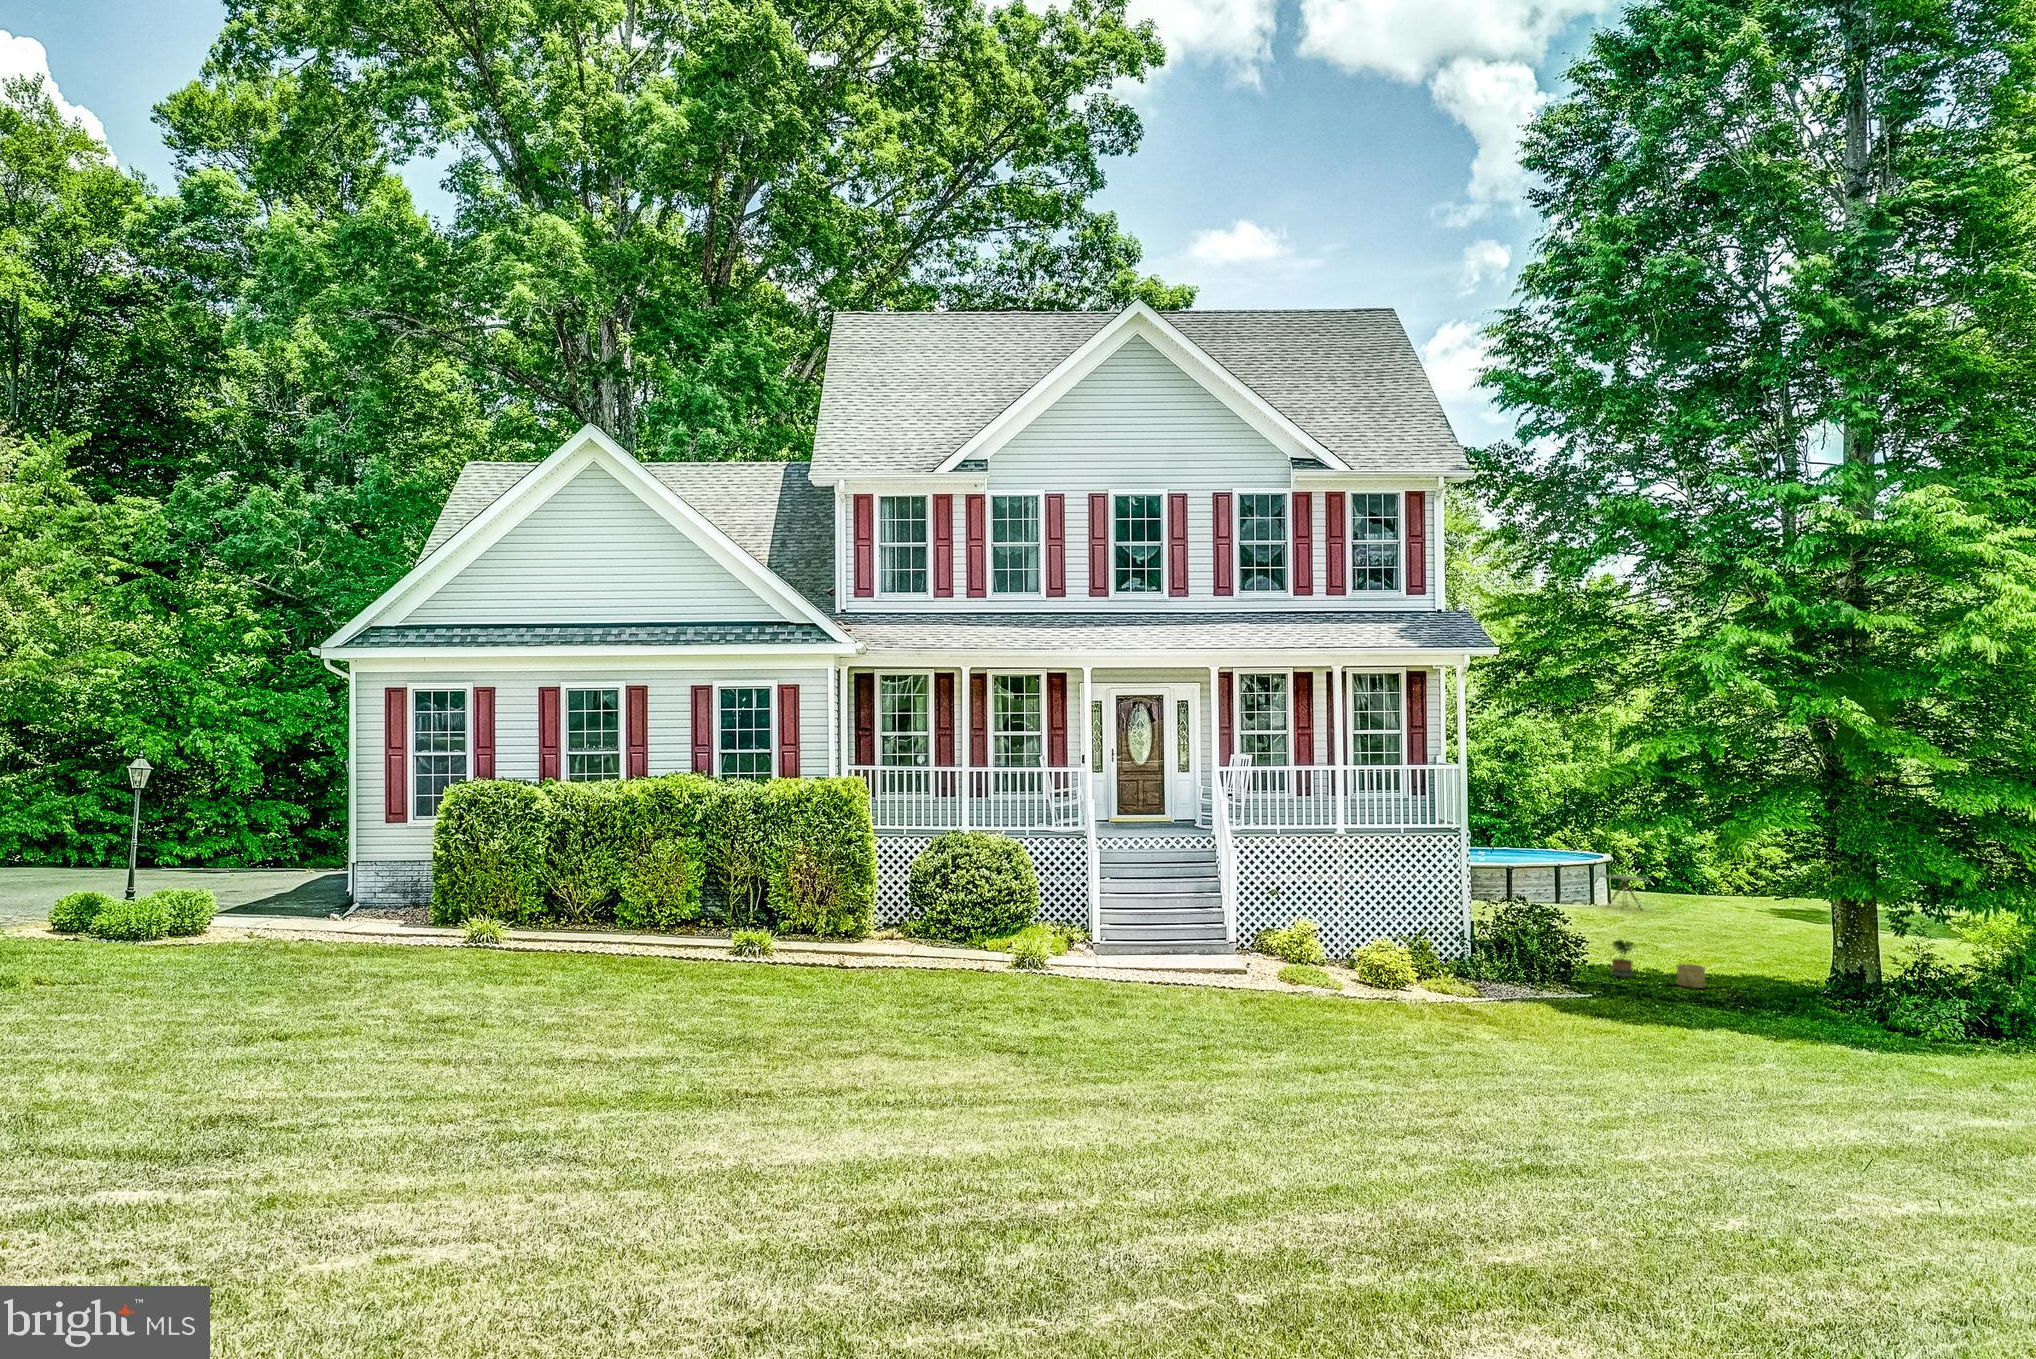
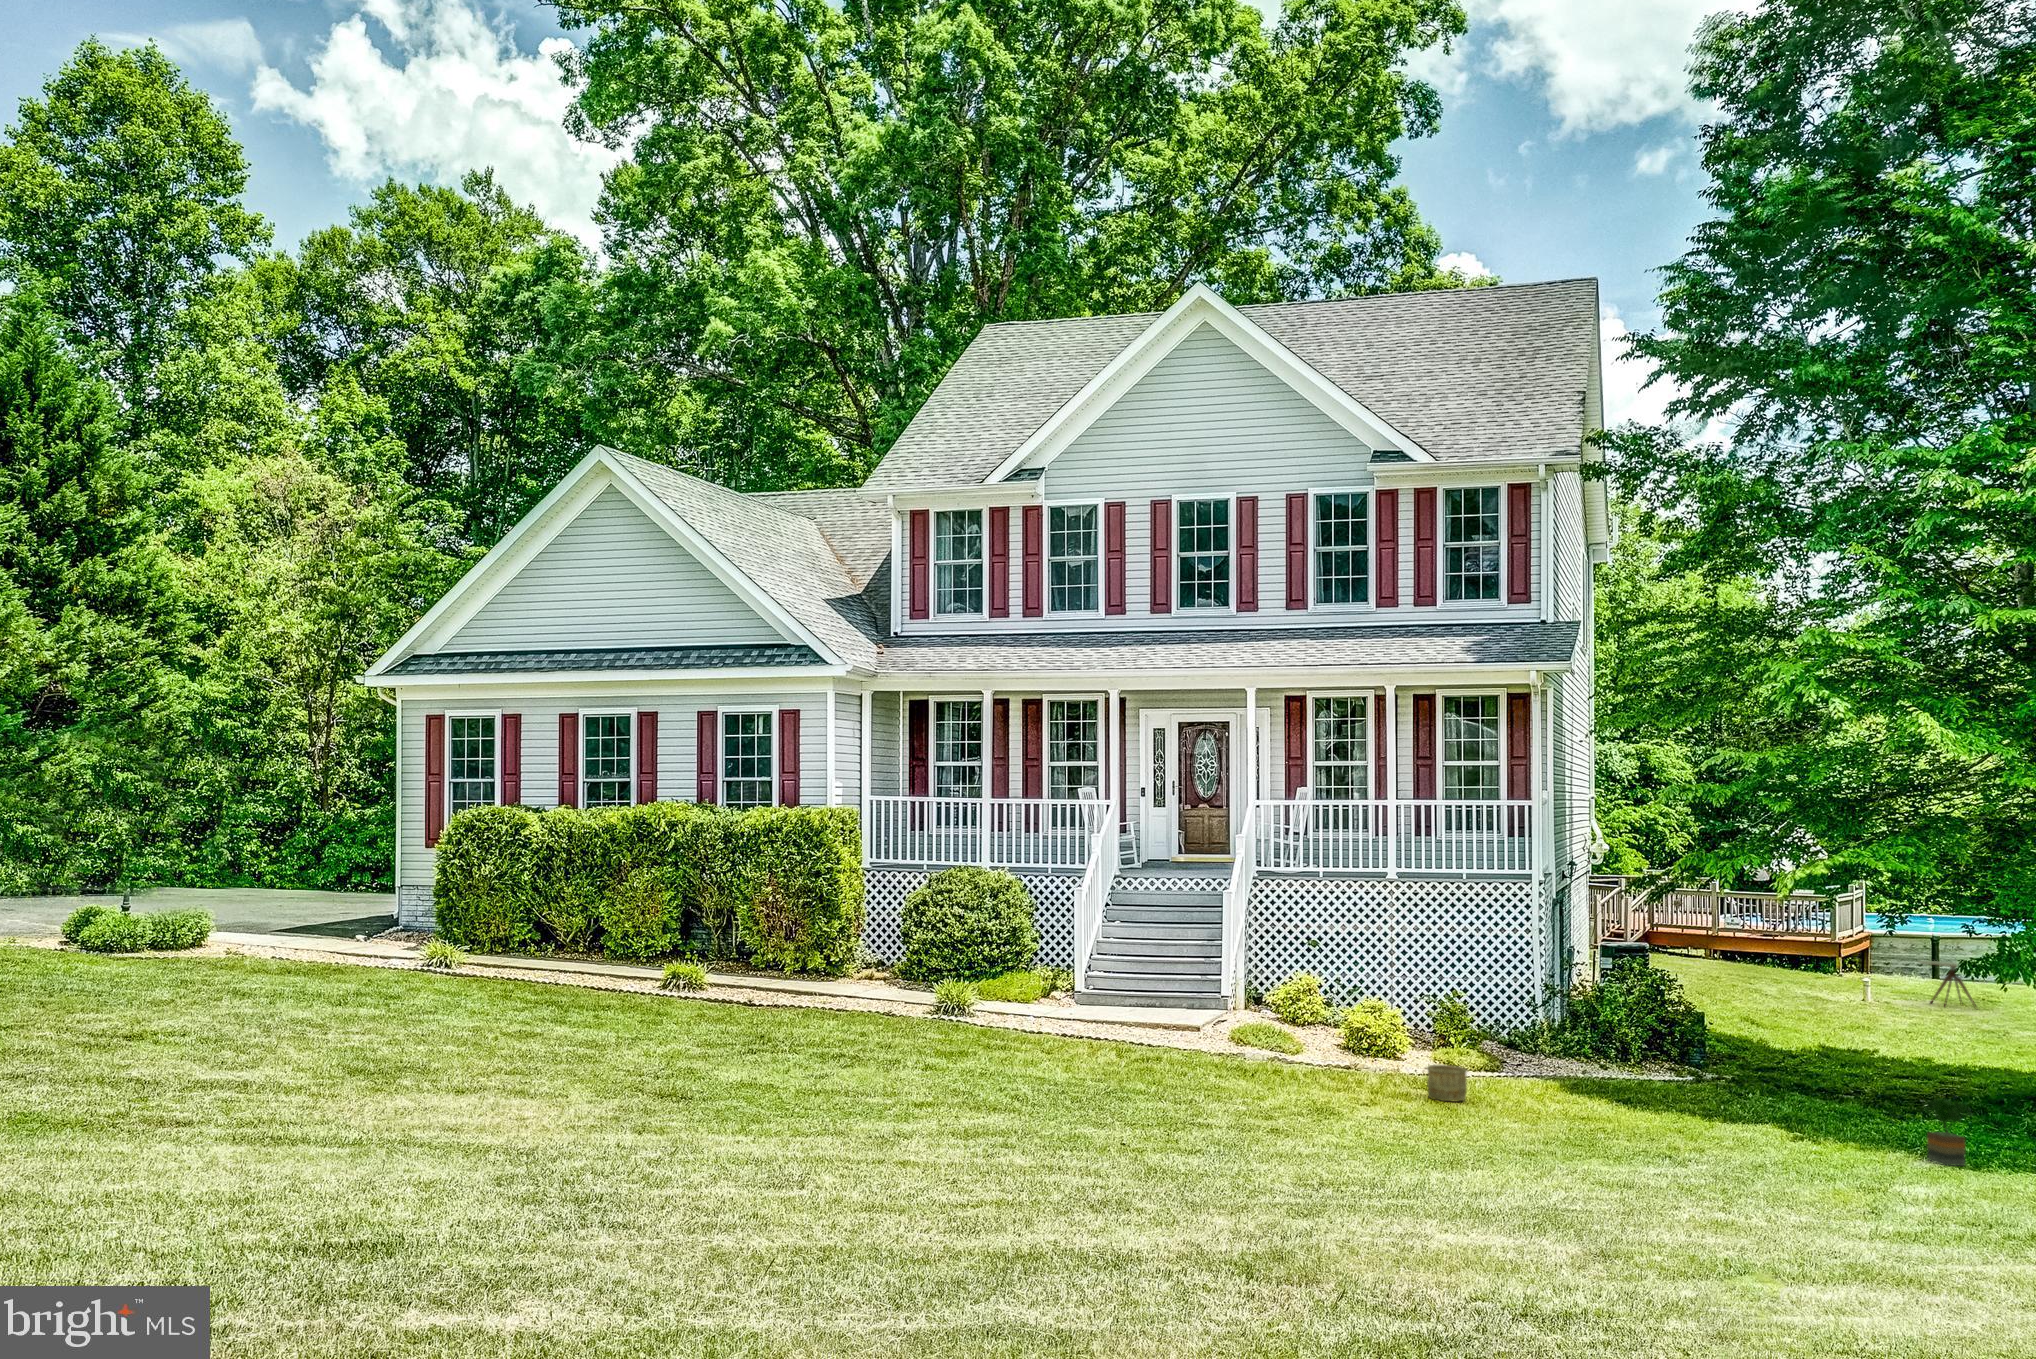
potted tree: present [1612,939,1636,977] -> present [1925,1098,1972,1166]
wooden bucket: present [1677,964,1705,988] -> present [1427,1065,1467,1102]

